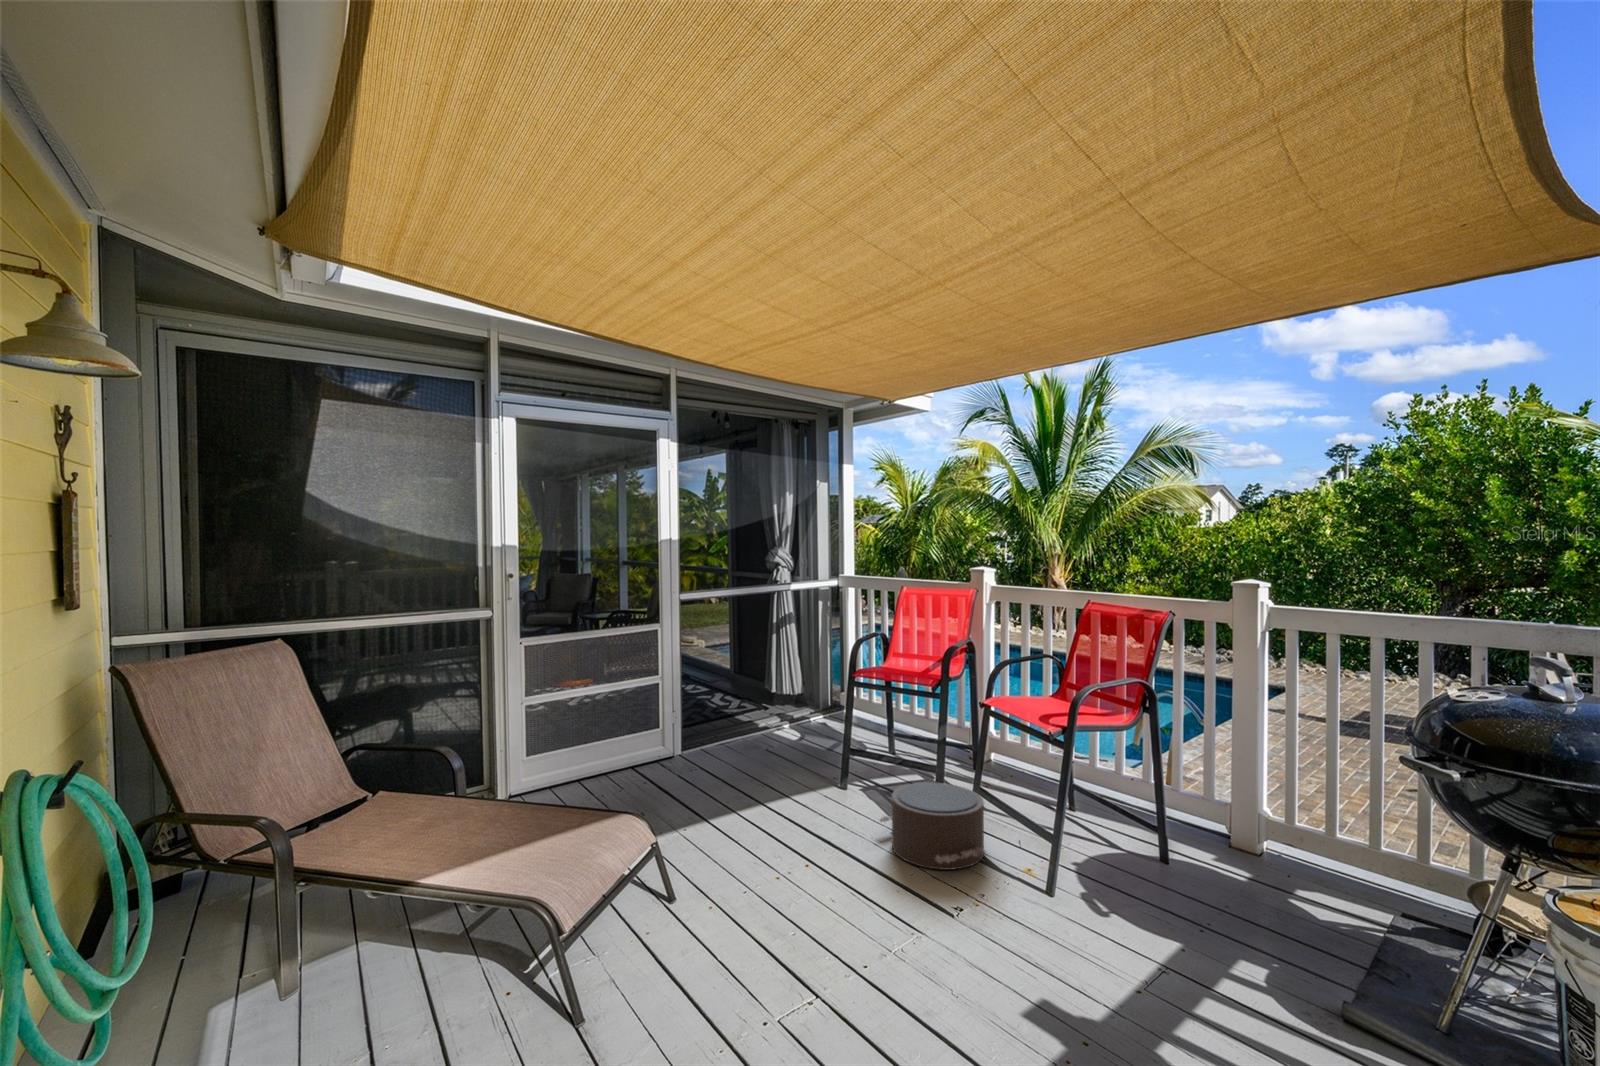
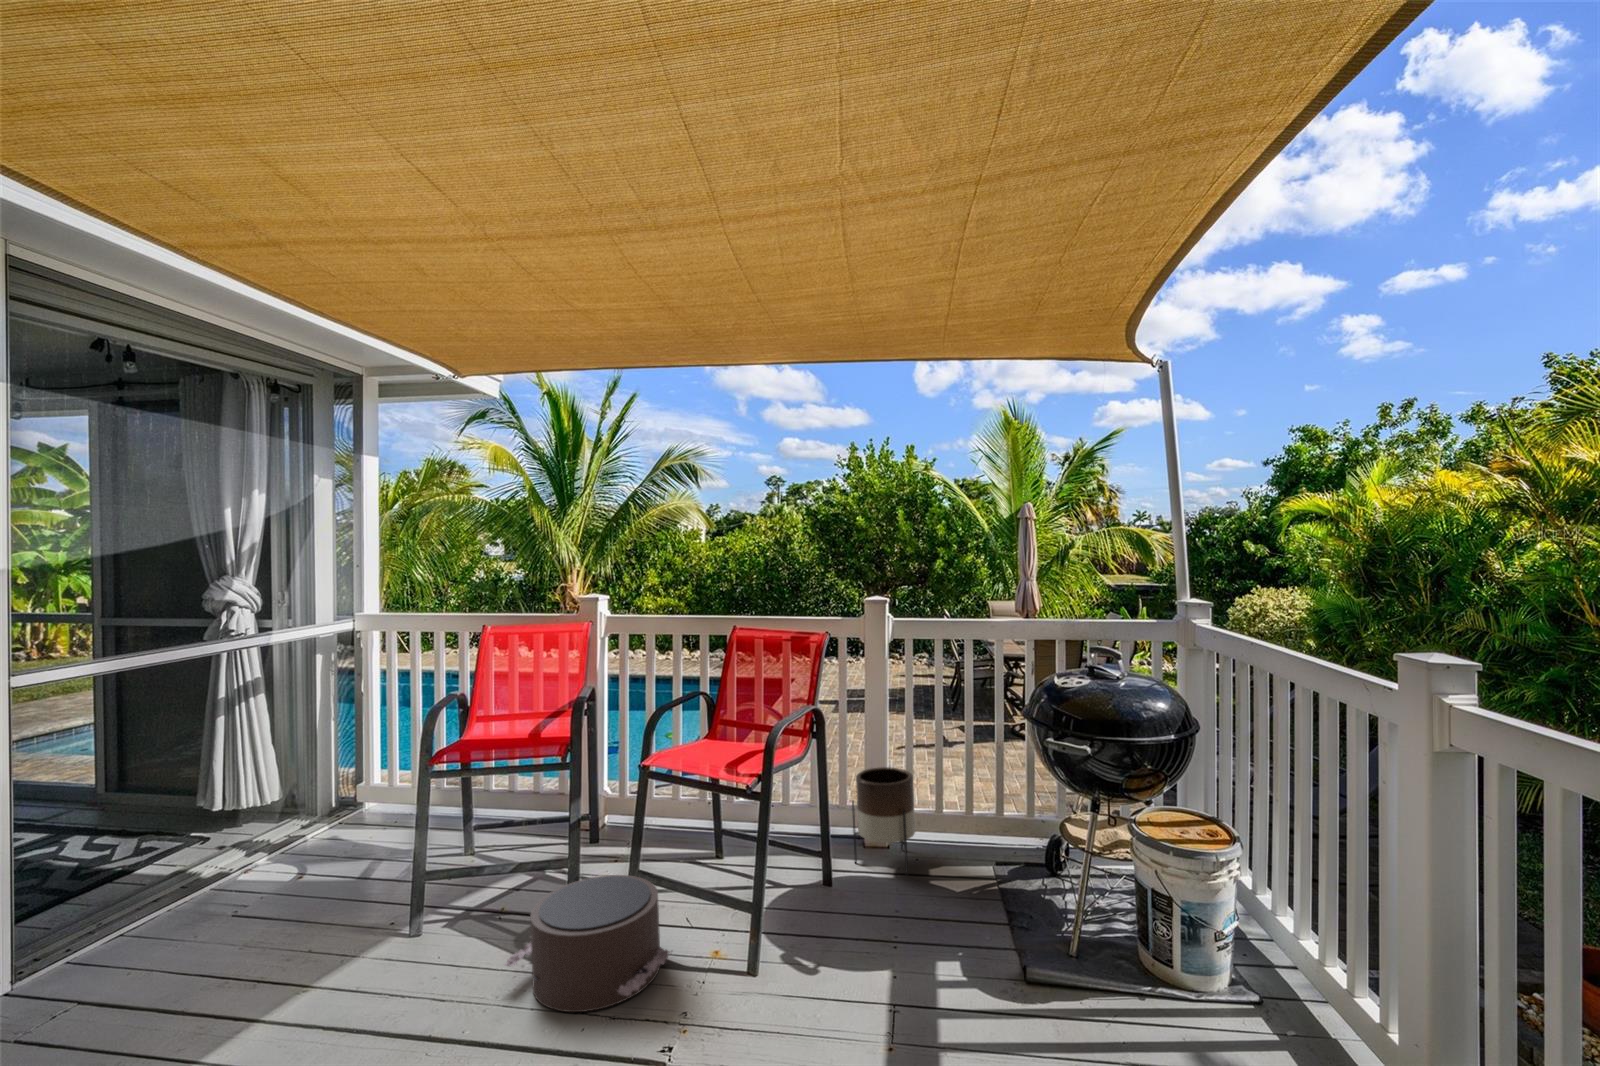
planter: none [1202,768,1275,881] -> present [852,767,916,875]

